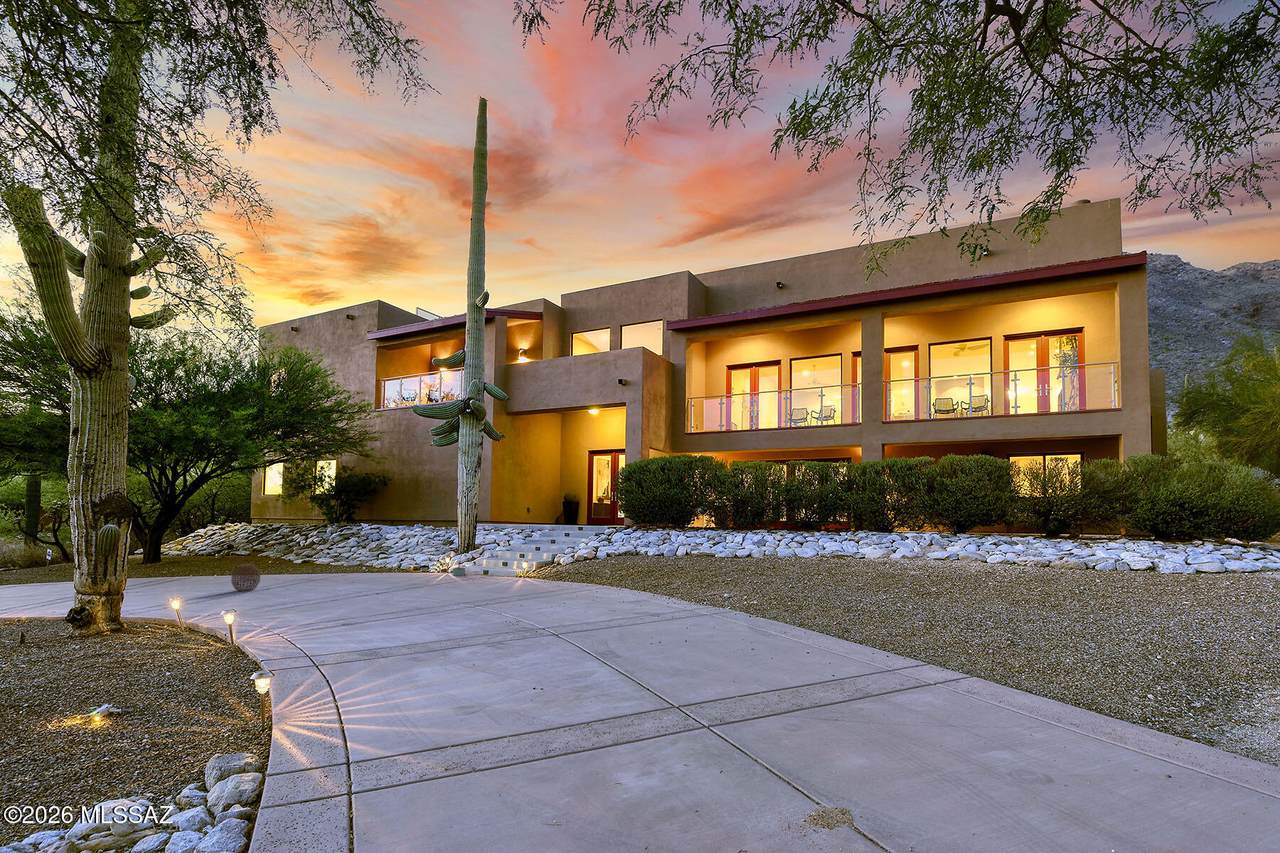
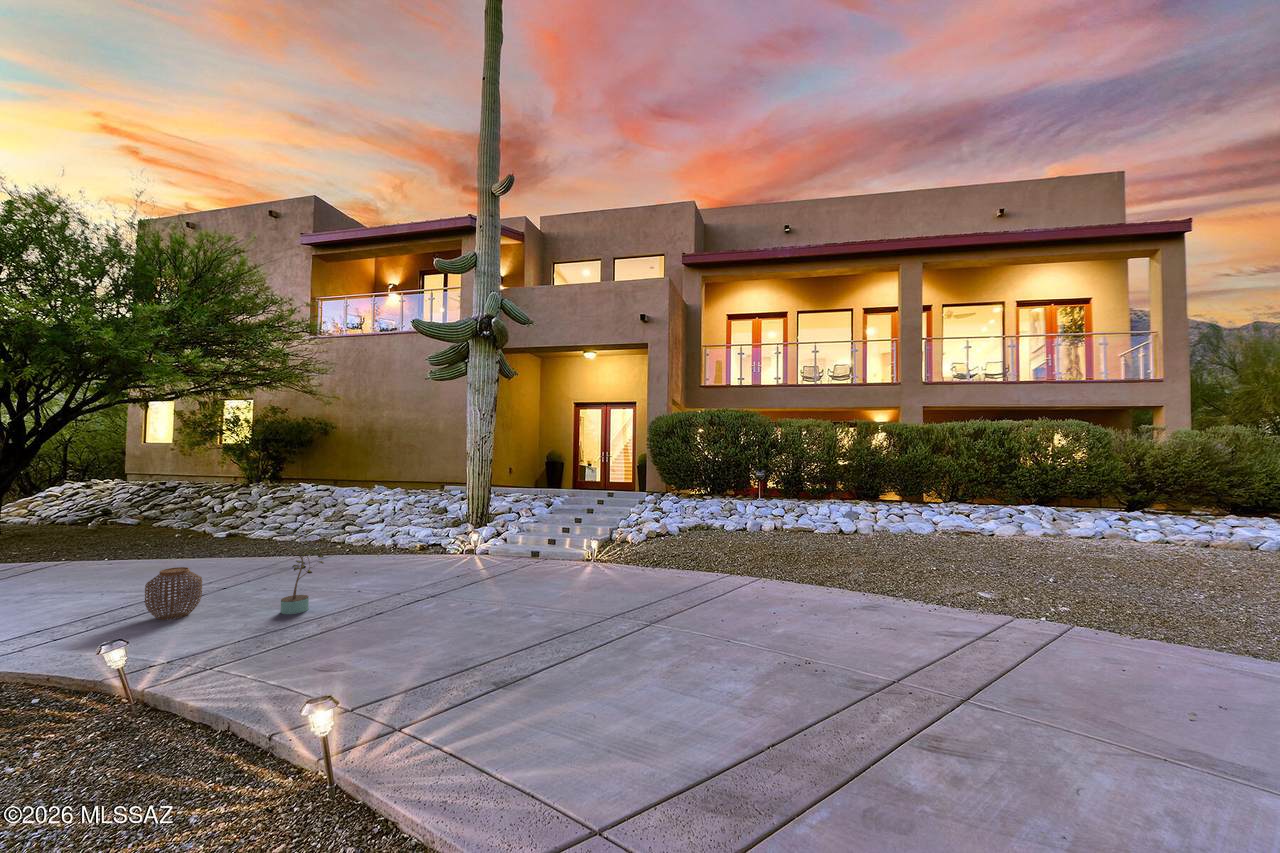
potted plant: present [449,540,472,576] -> present [270,532,324,614]

